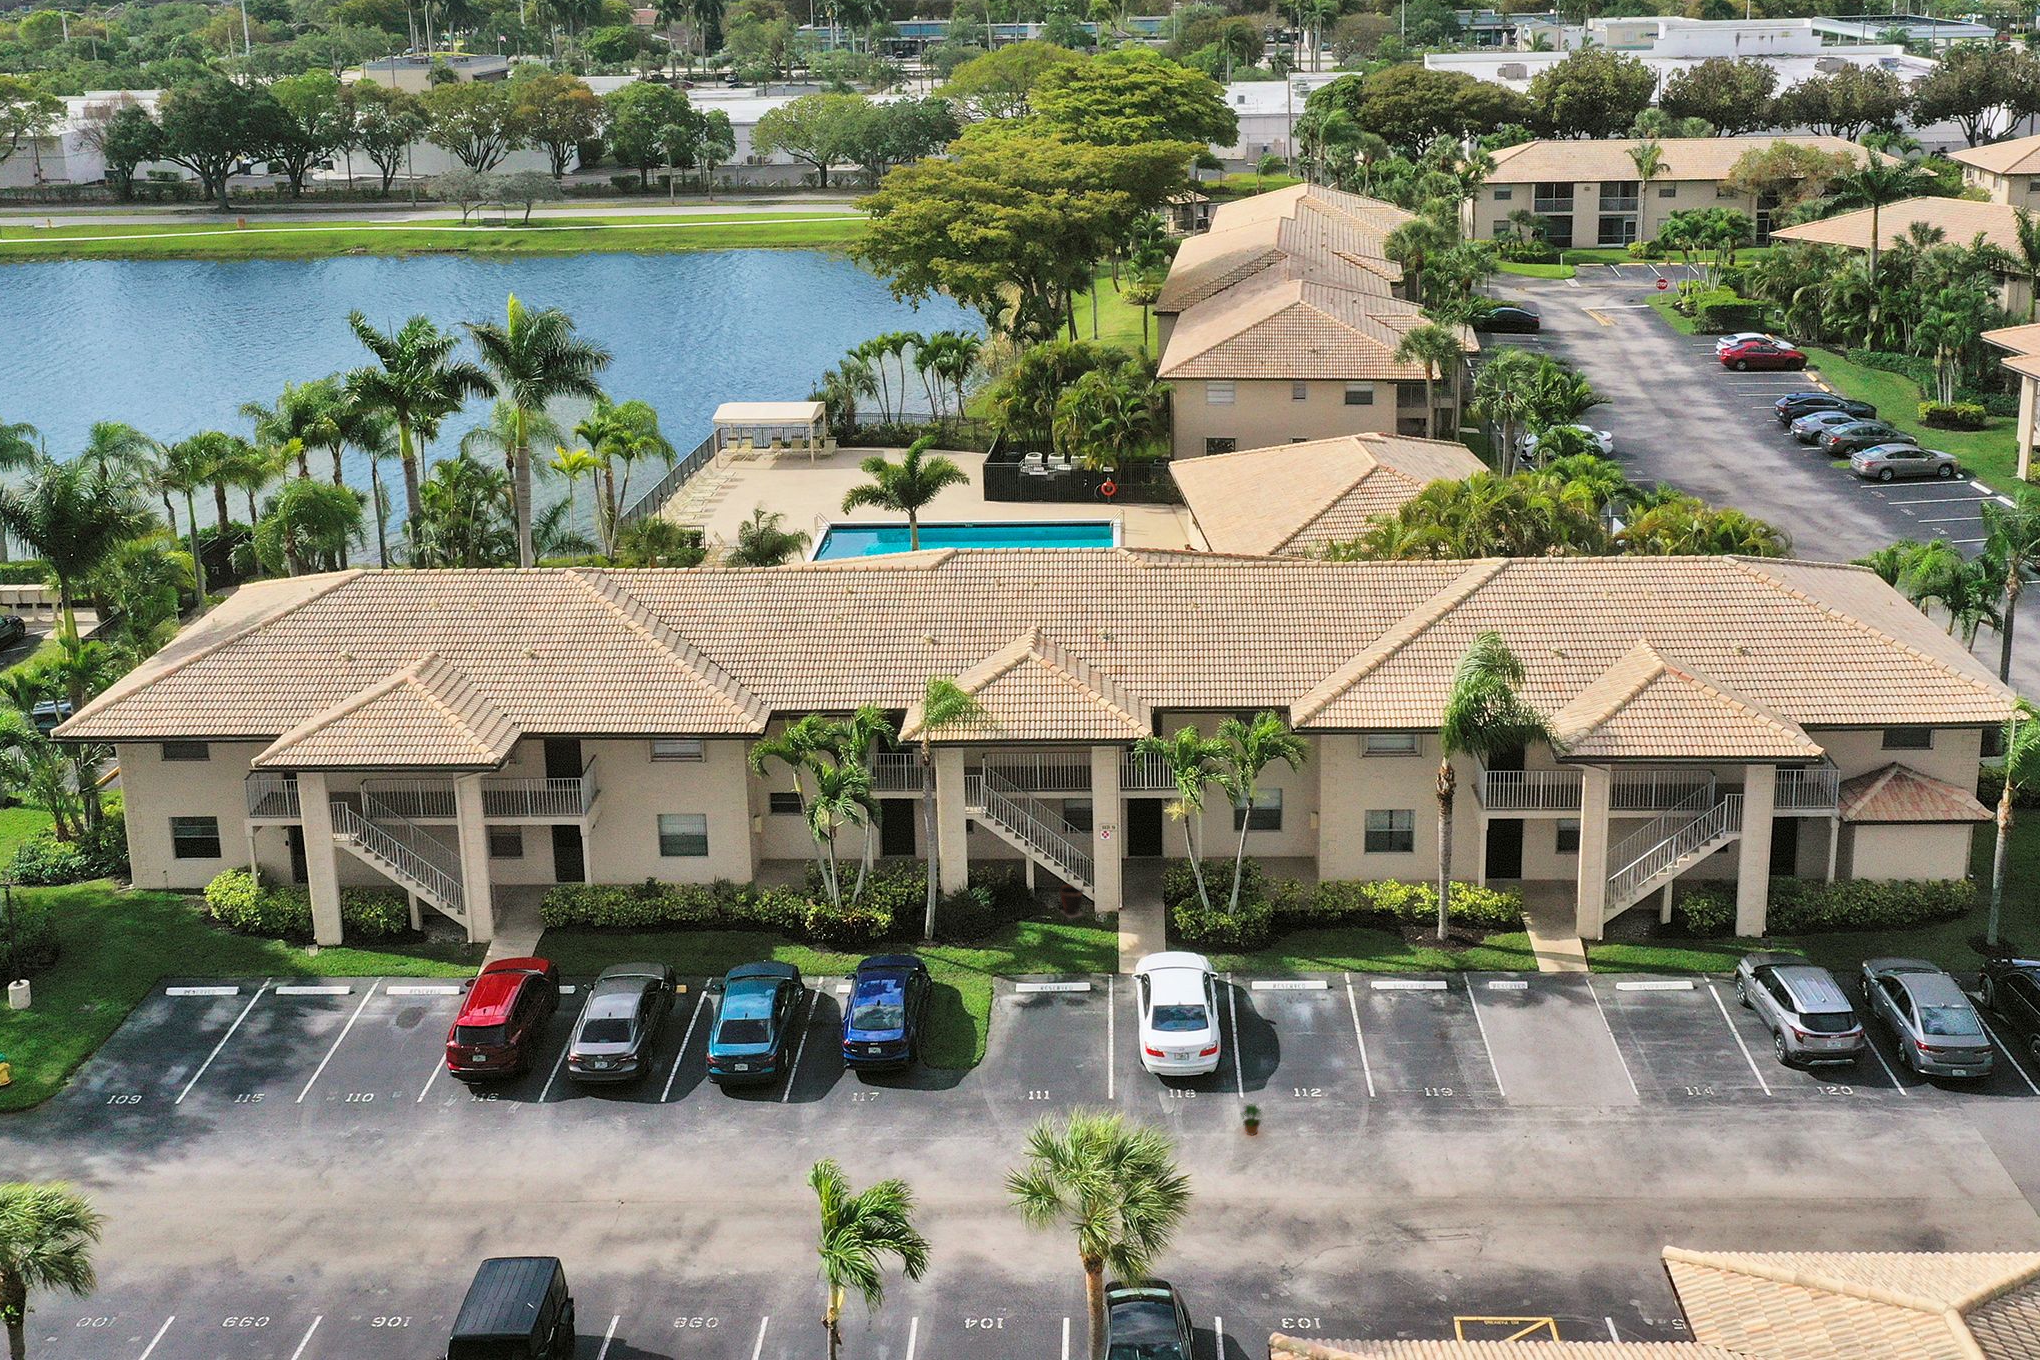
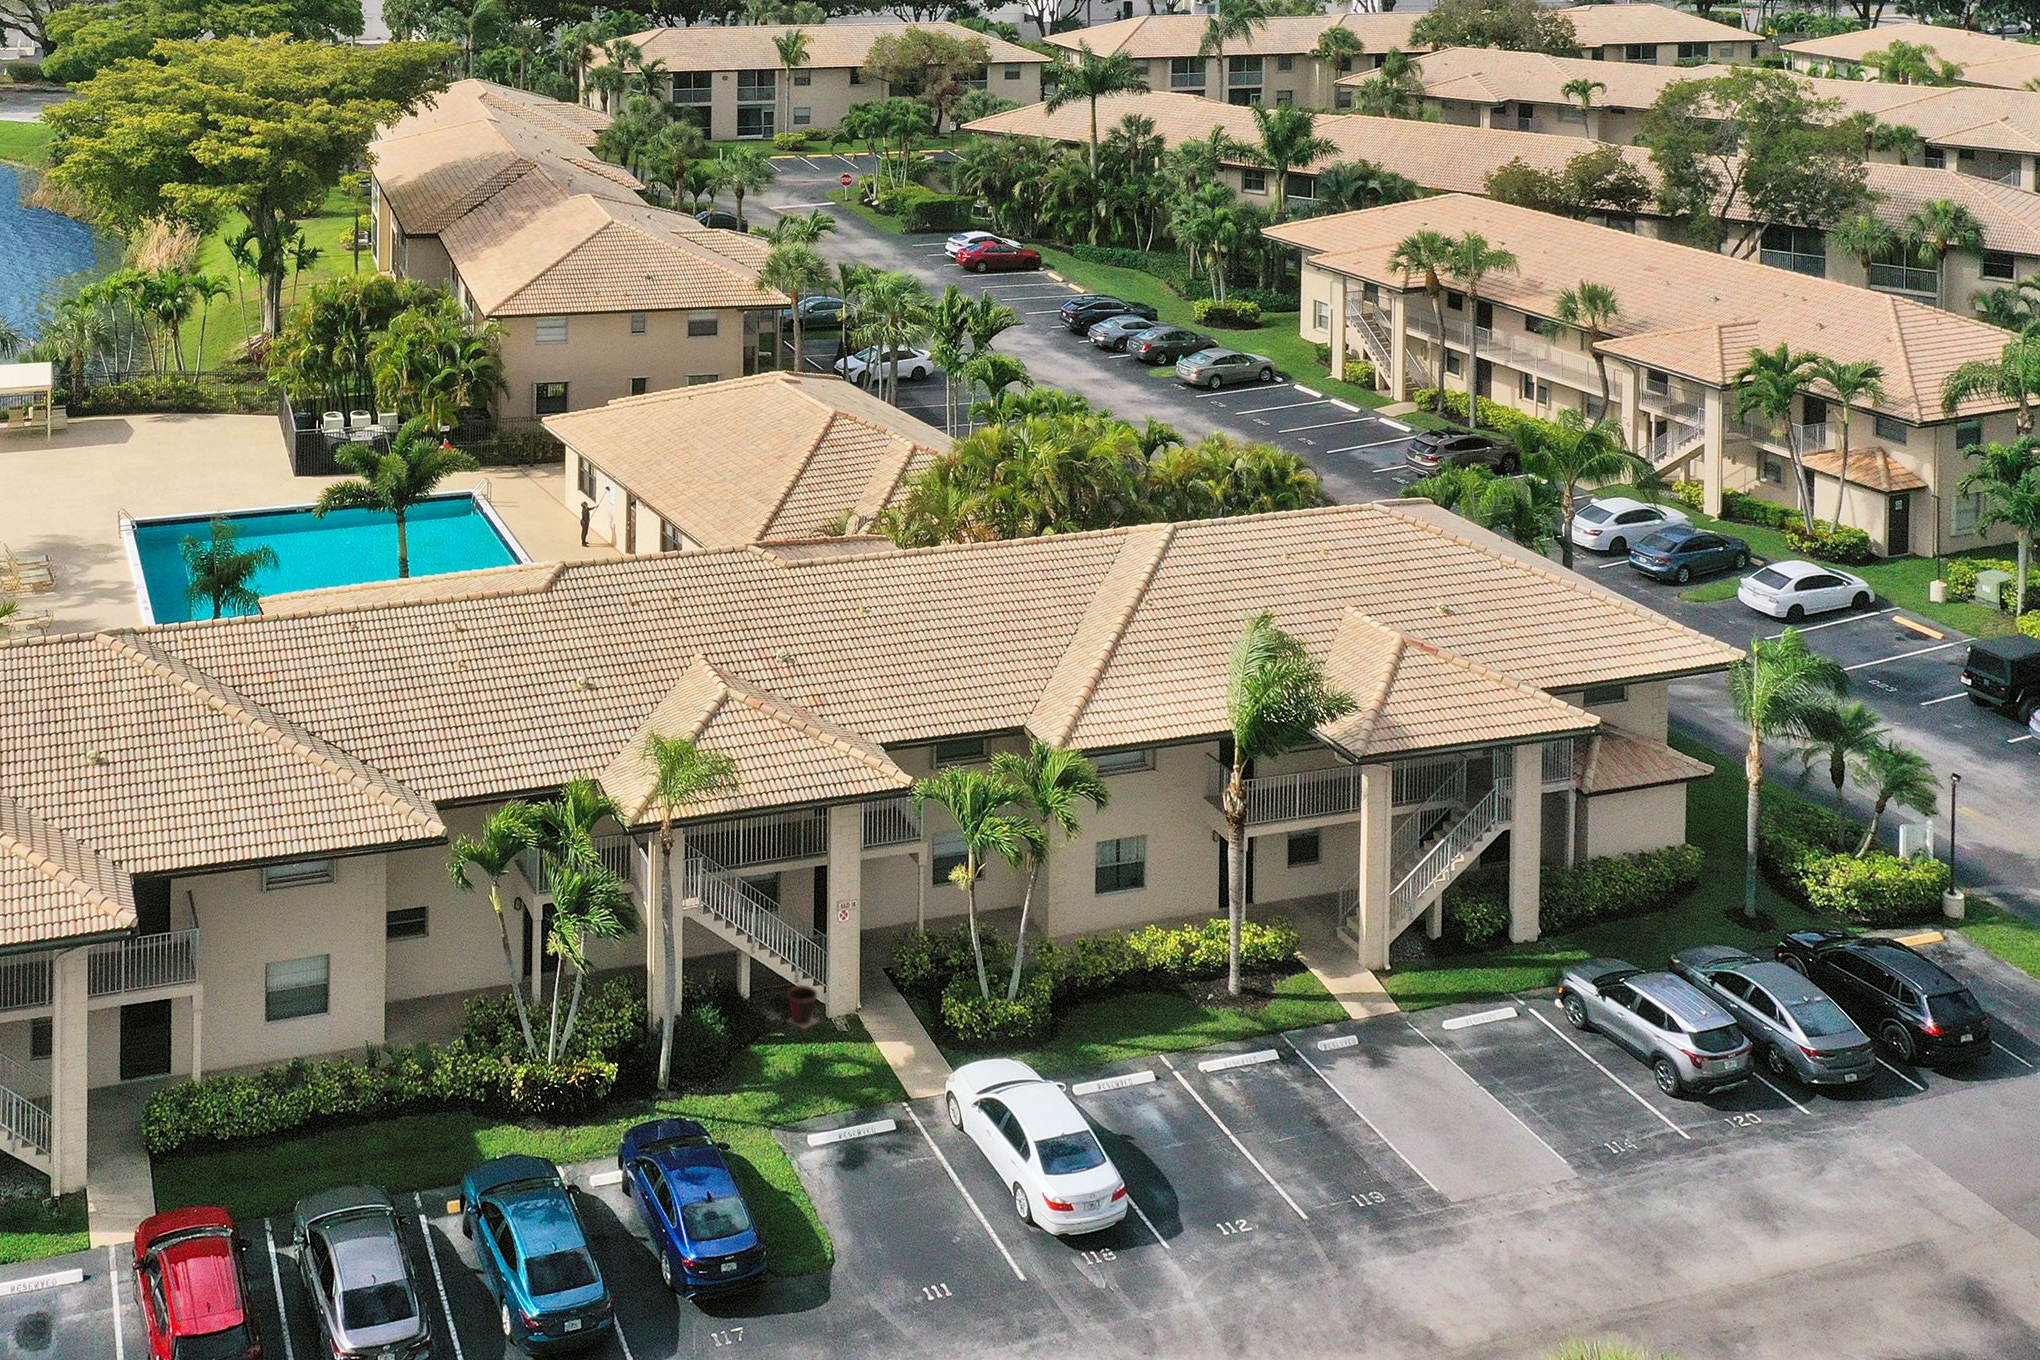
potted plant: present [1241,1104,1262,1136] -> none [1202,1258,1232,1298]

